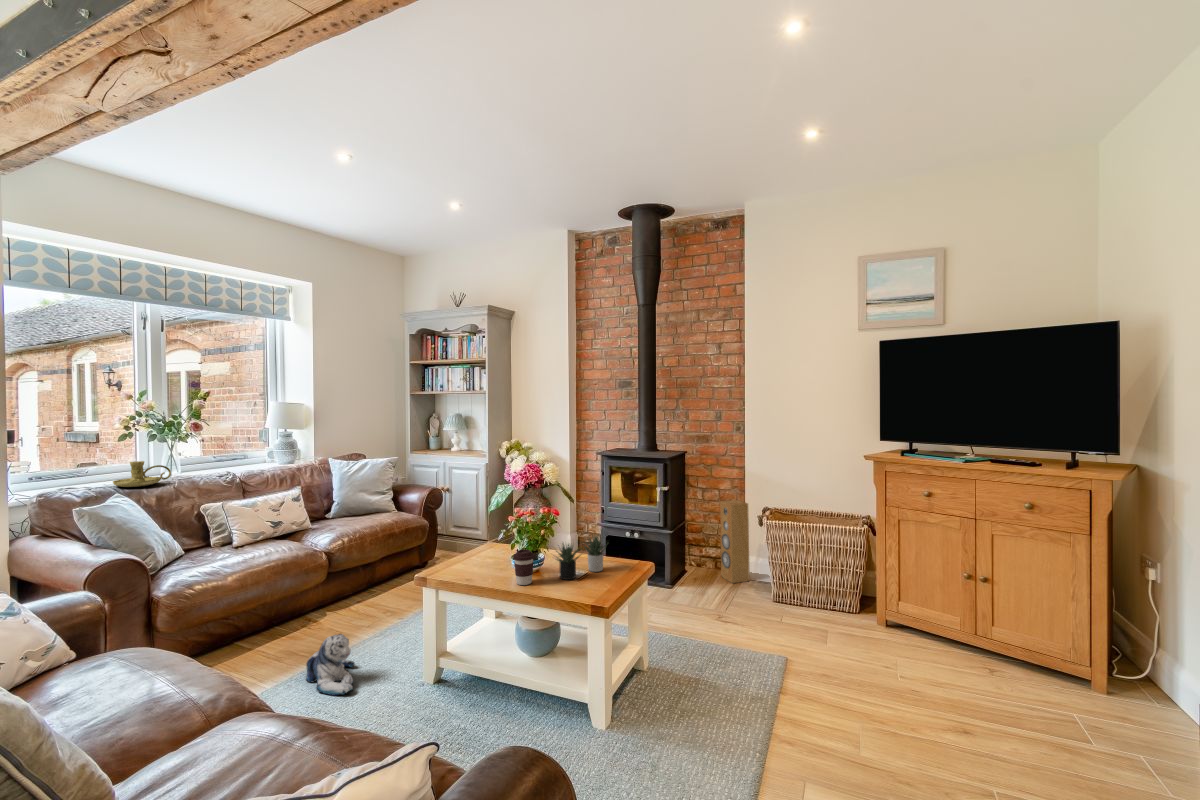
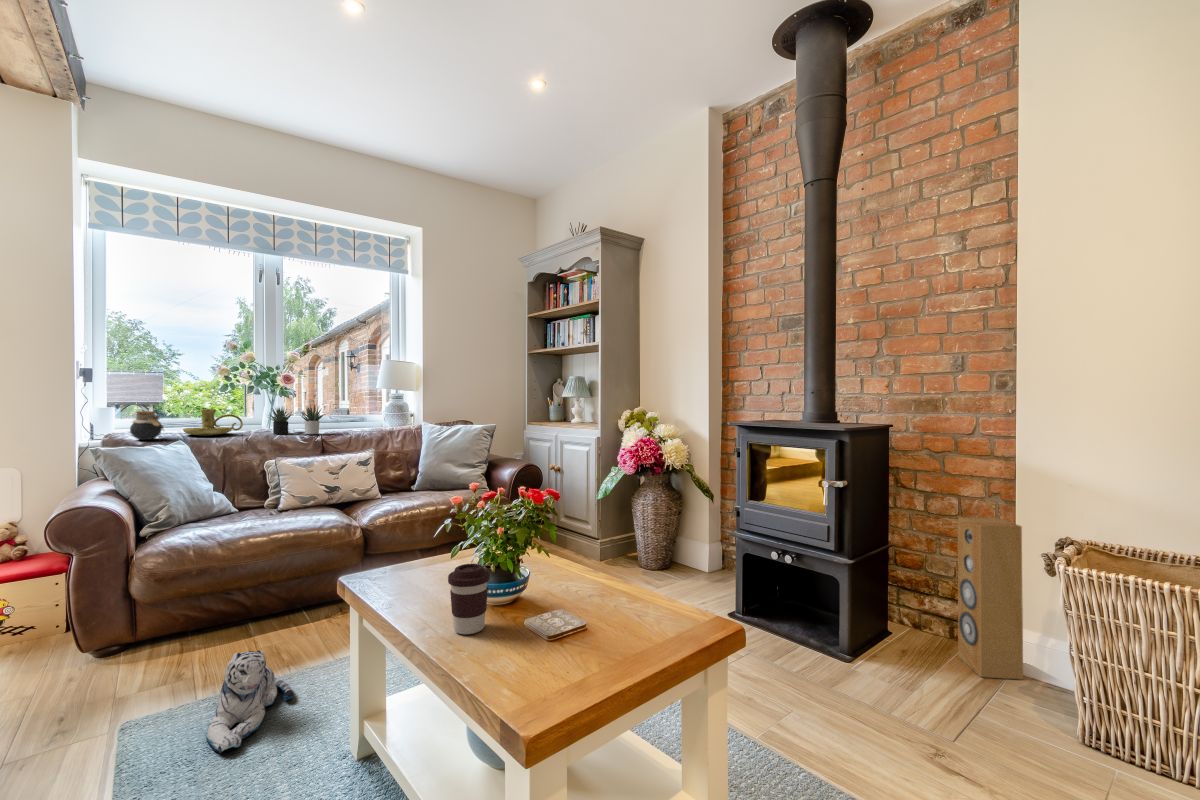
jar: none [78,468,113,496] -> present [130,411,164,440]
succulent plant: present [556,536,607,580] -> present [268,405,325,435]

